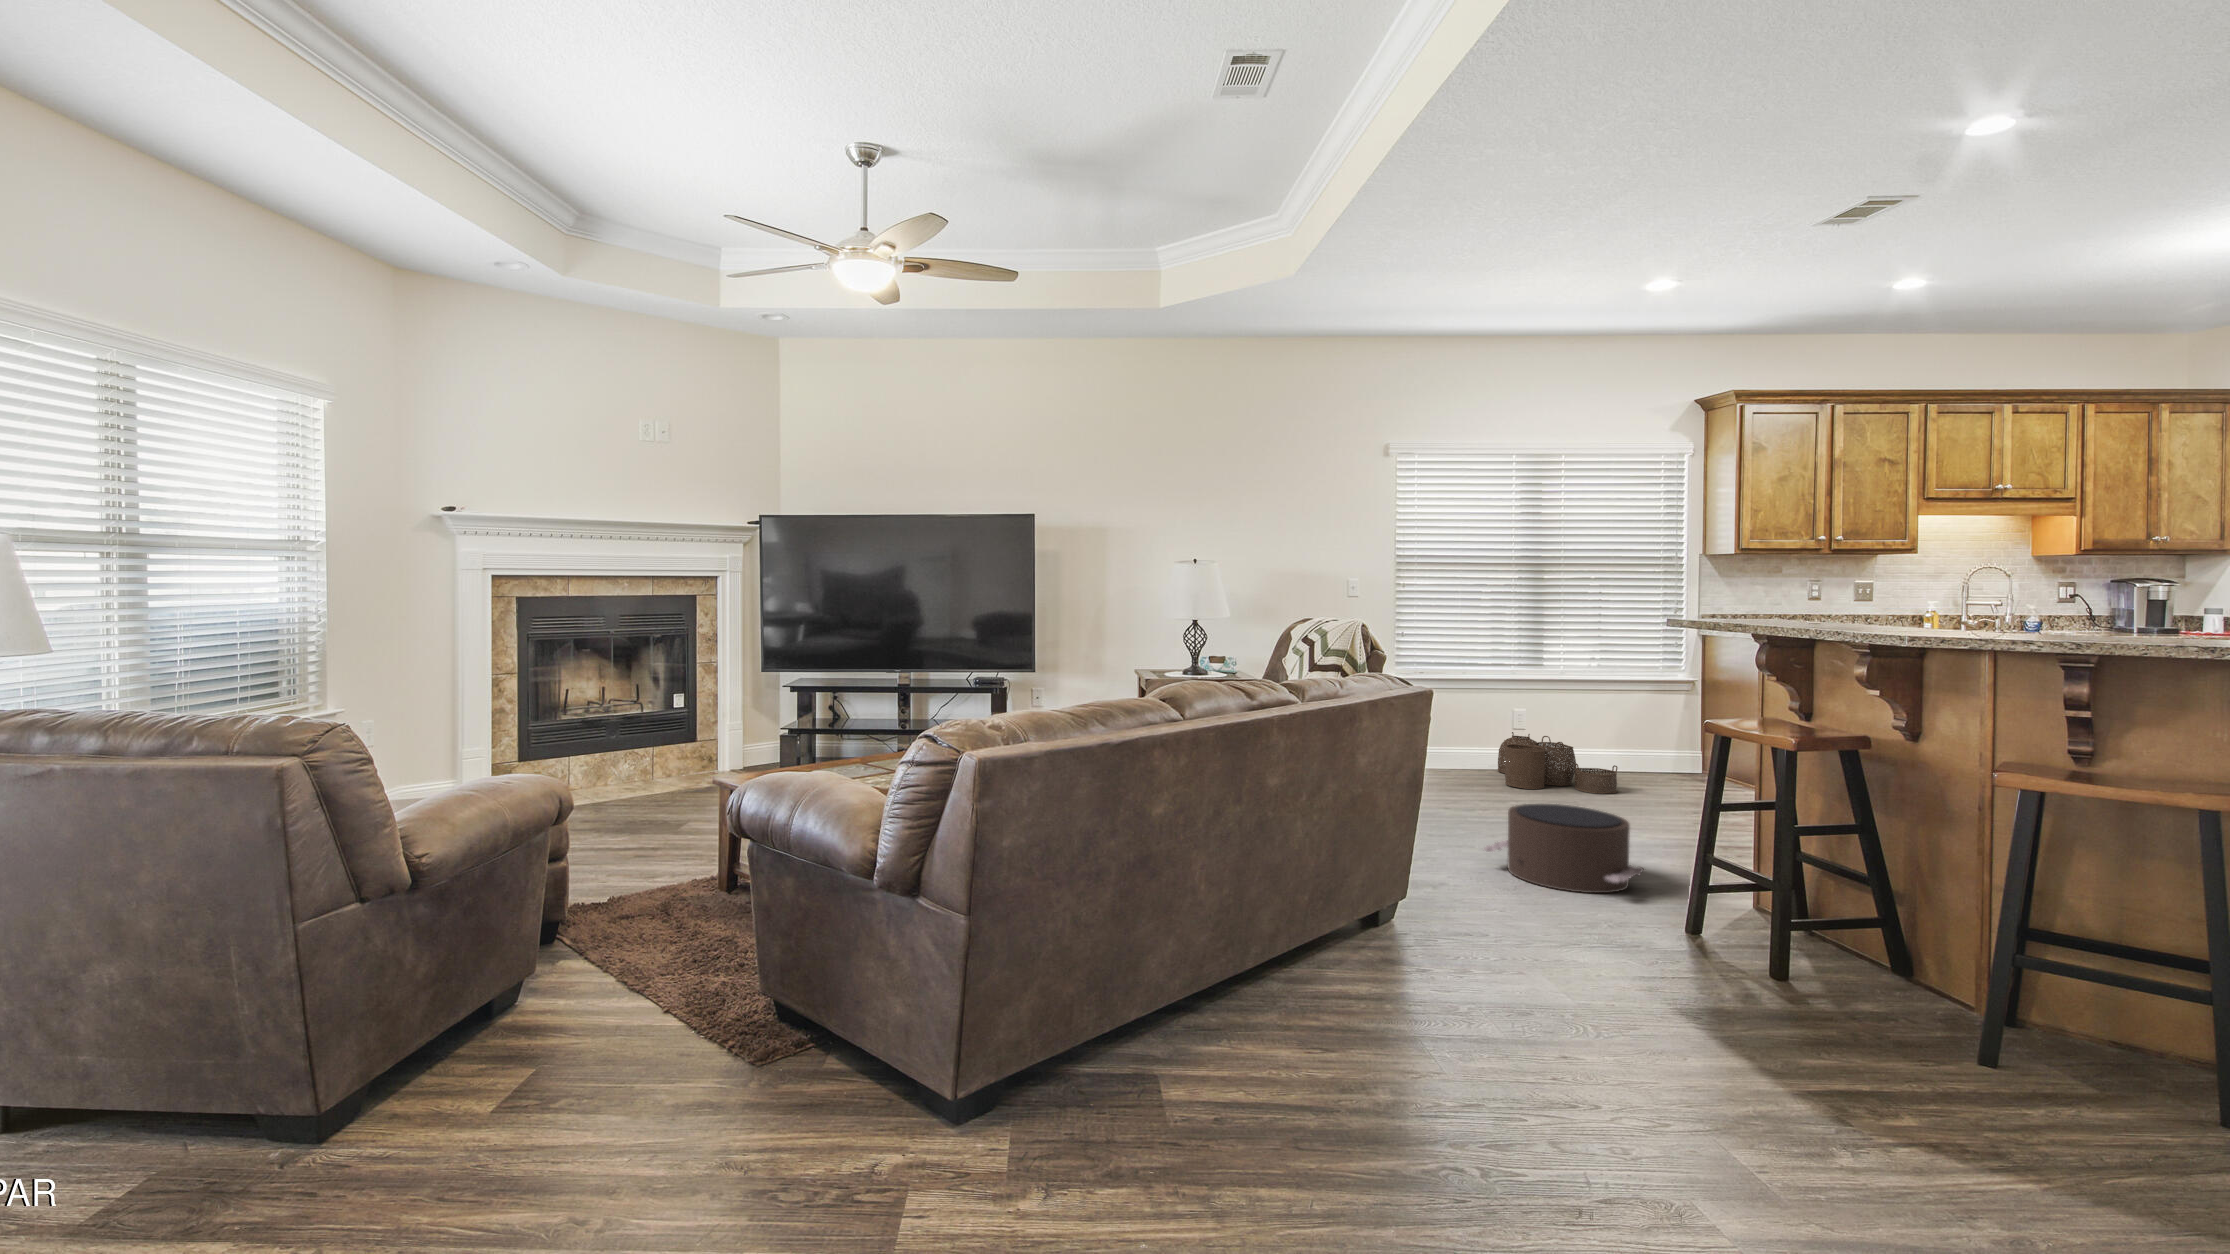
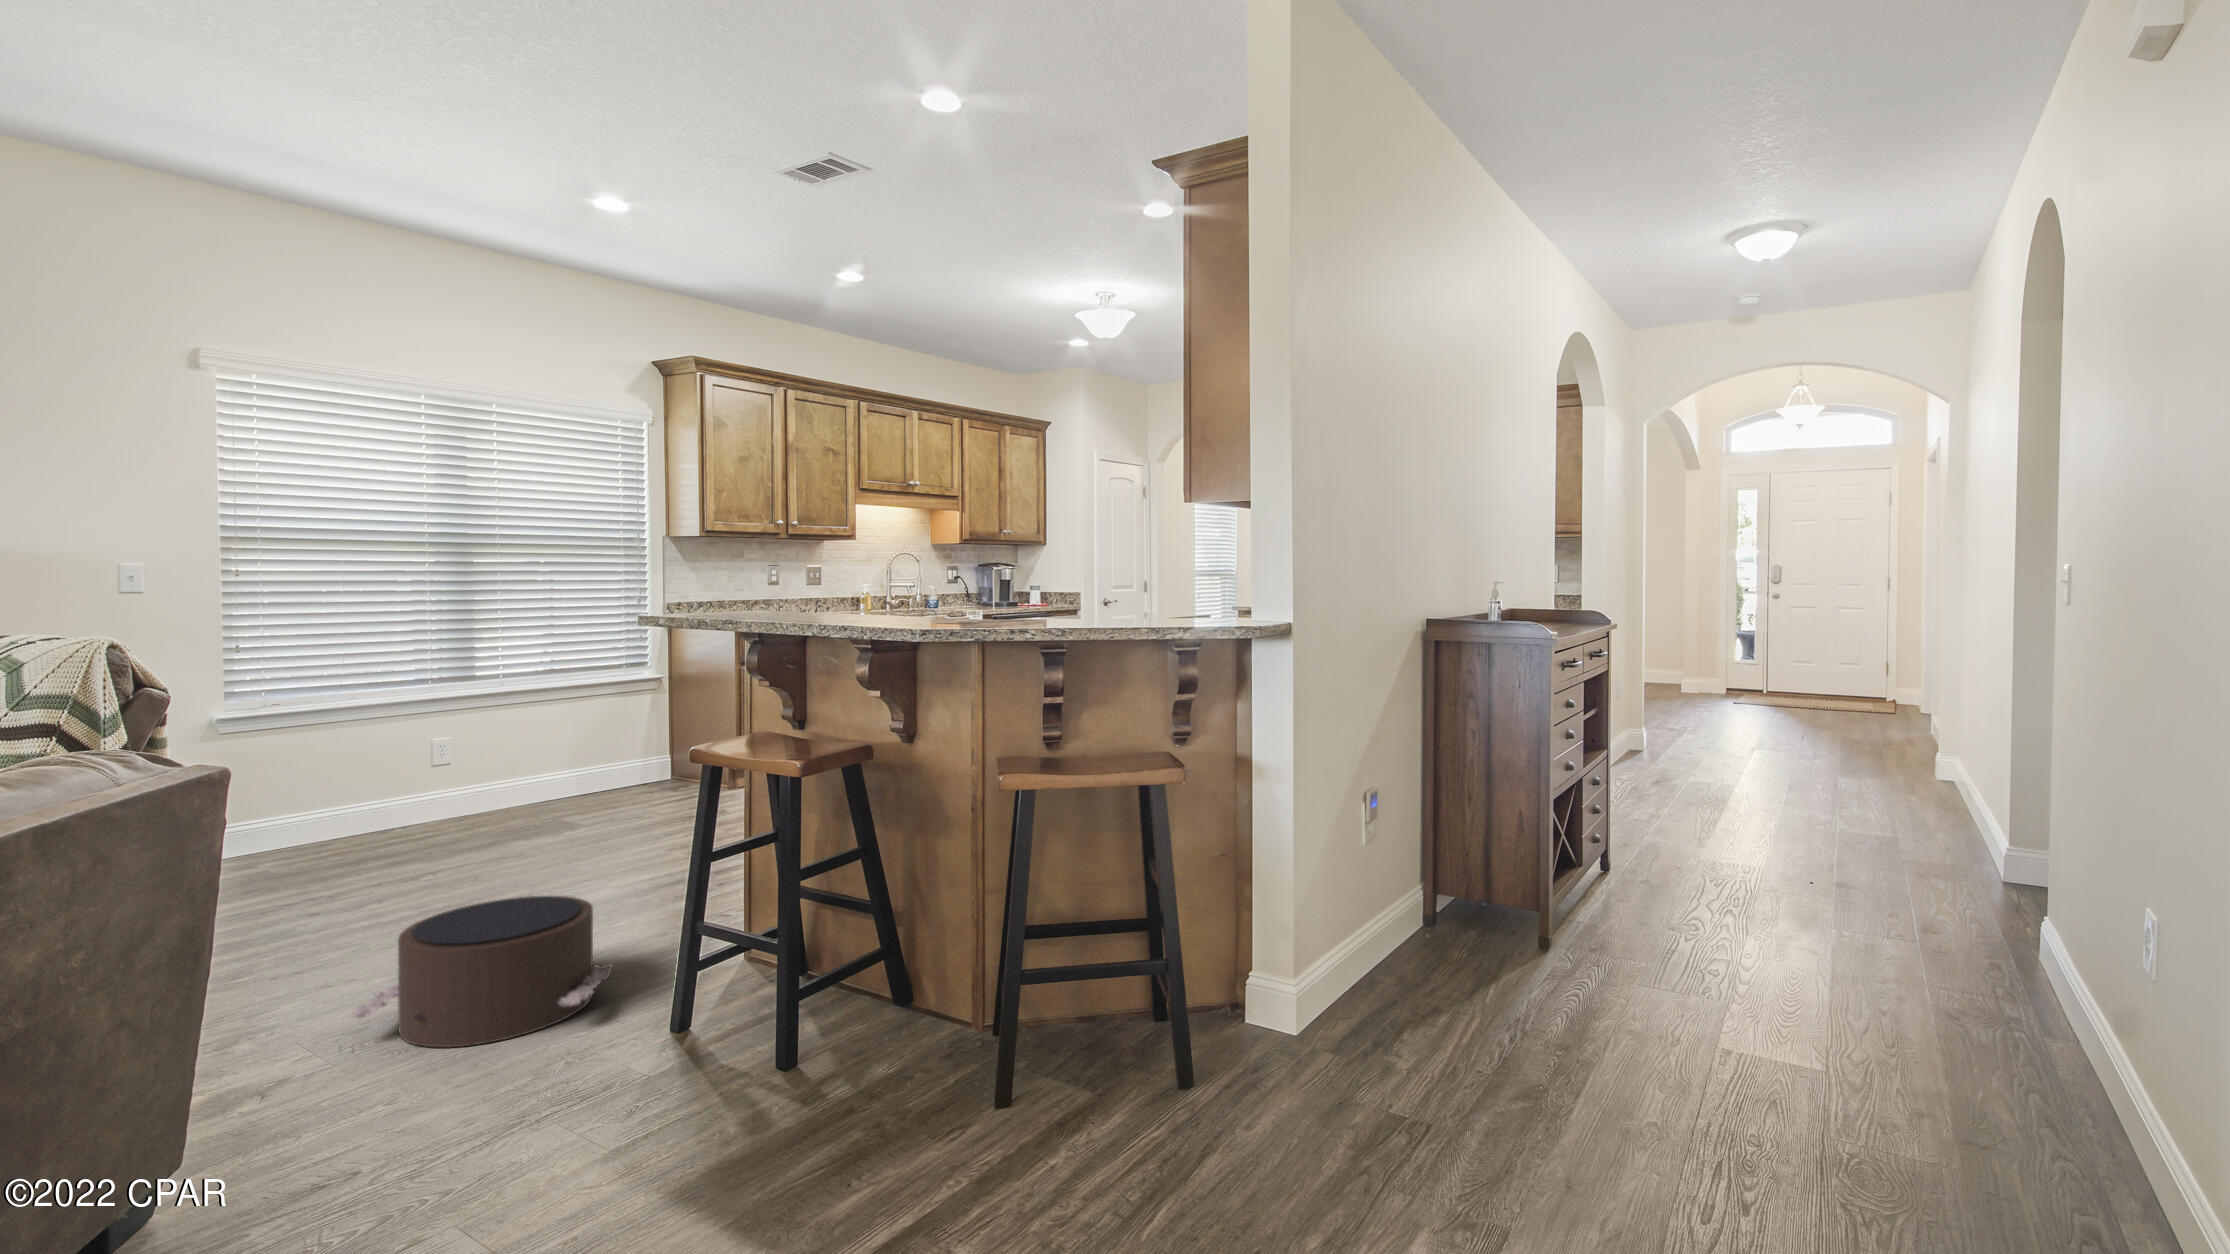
woven basket: present [1498,732,1618,794] -> none [396,783,572,868]

